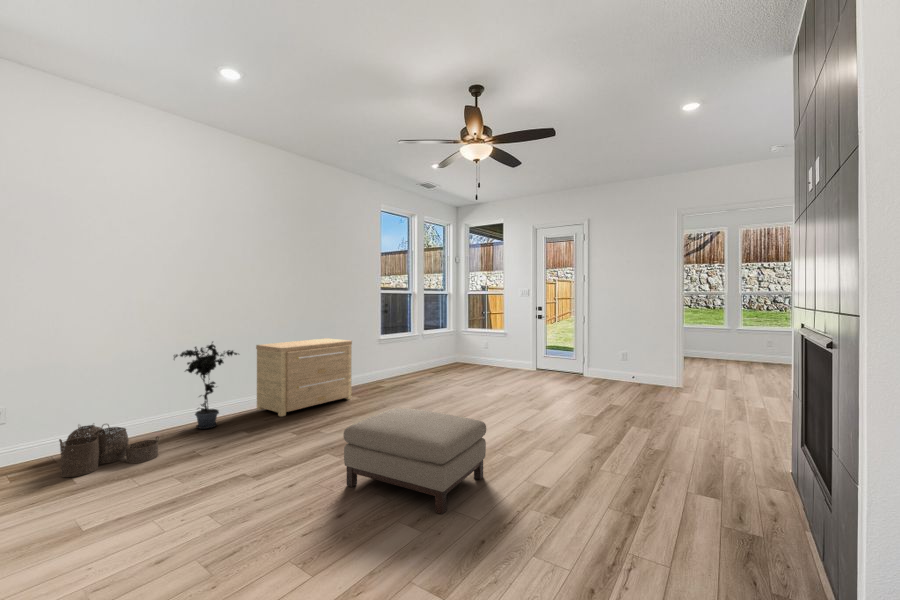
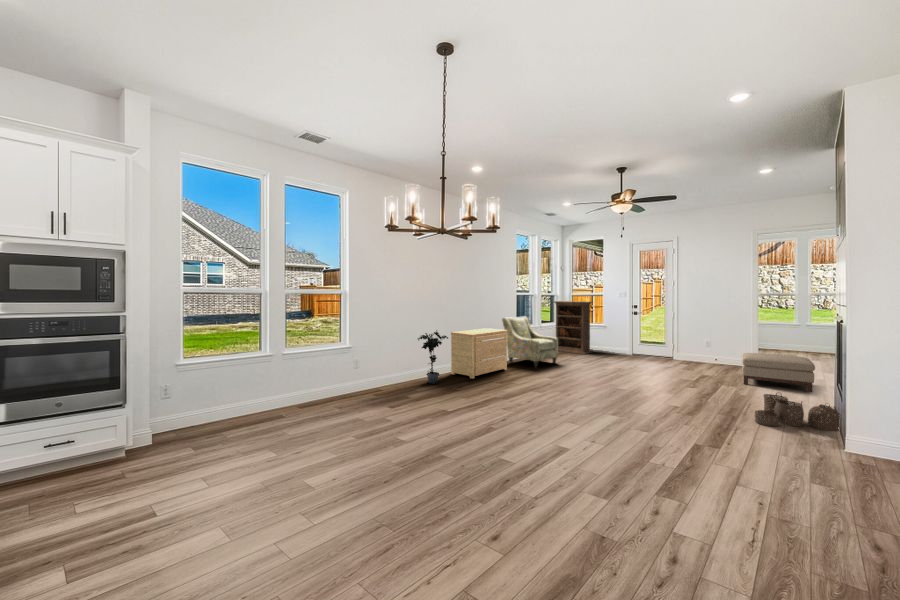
bookcase: none [440,302,491,372] -> present [554,301,592,354]
armchair: none [356,322,433,394] -> present [502,317,558,367]
ottoman: present [344,407,486,514] -> present [742,353,815,392]
woven basket: present [59,424,159,477] -> present [755,393,840,432]

